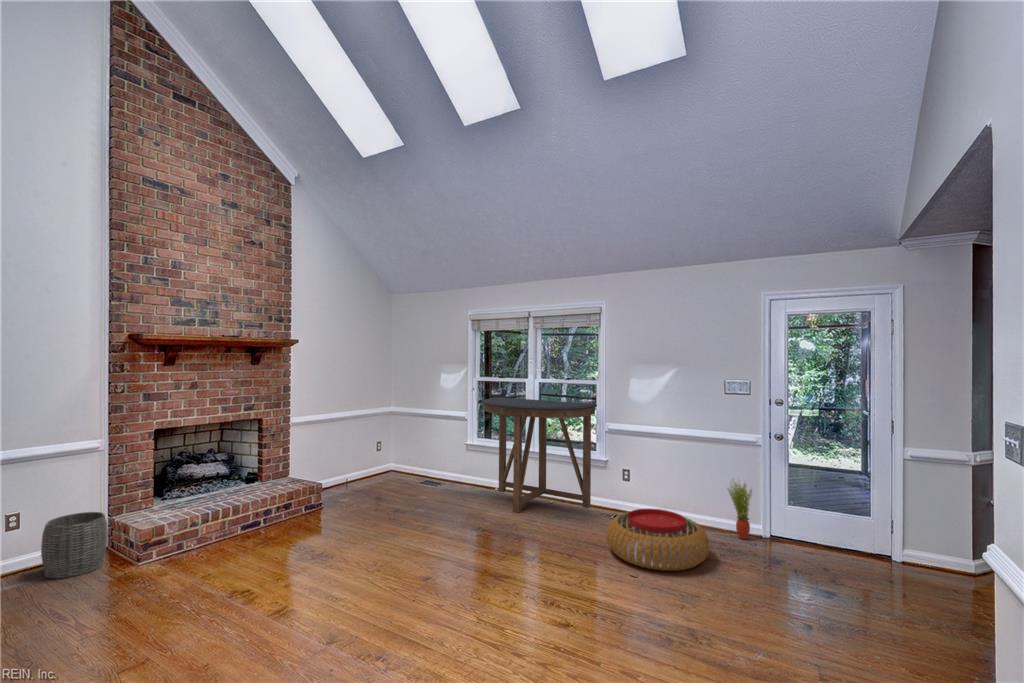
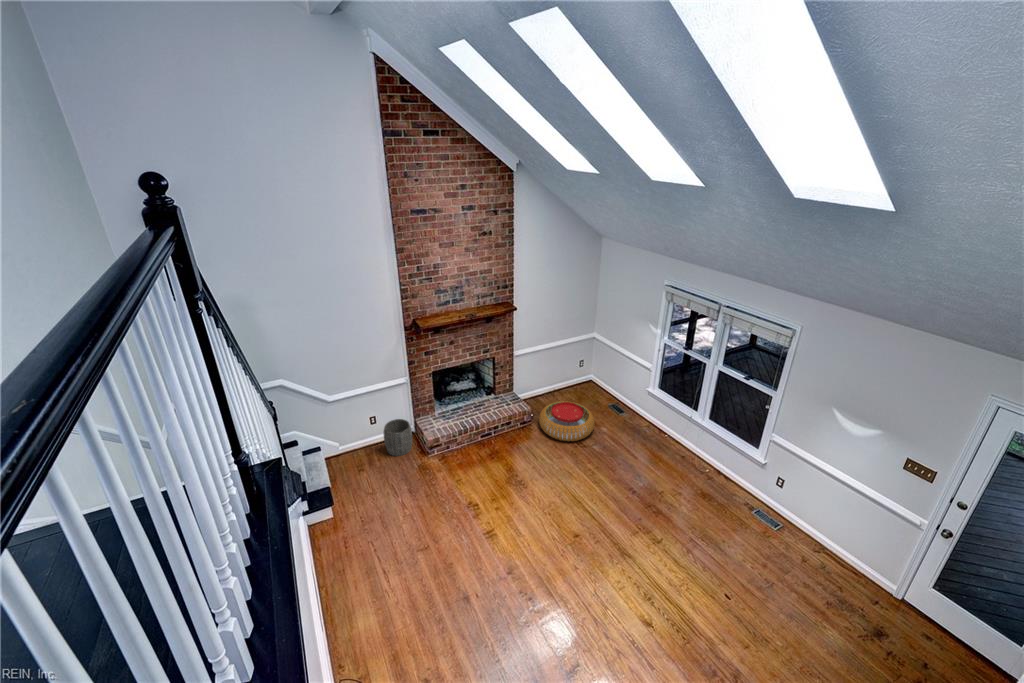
console table: present [481,397,597,513] -> none [657,367,765,486]
potted plant: present [728,479,752,539] -> none [863,538,895,587]
pouf: present [607,509,709,571] -> present [539,401,595,441]

